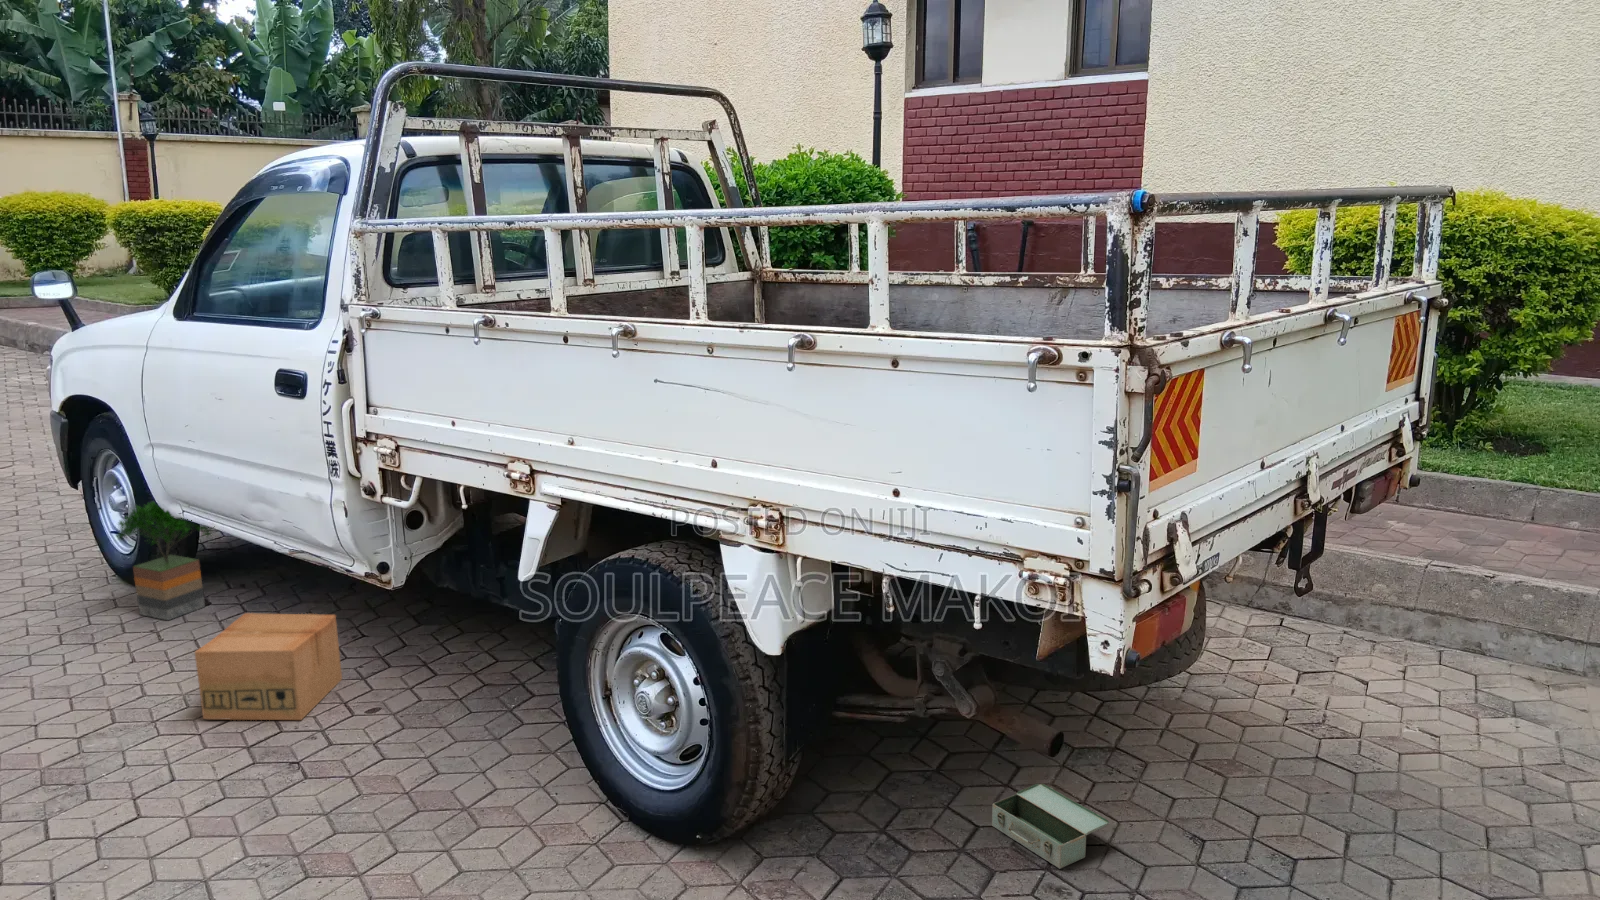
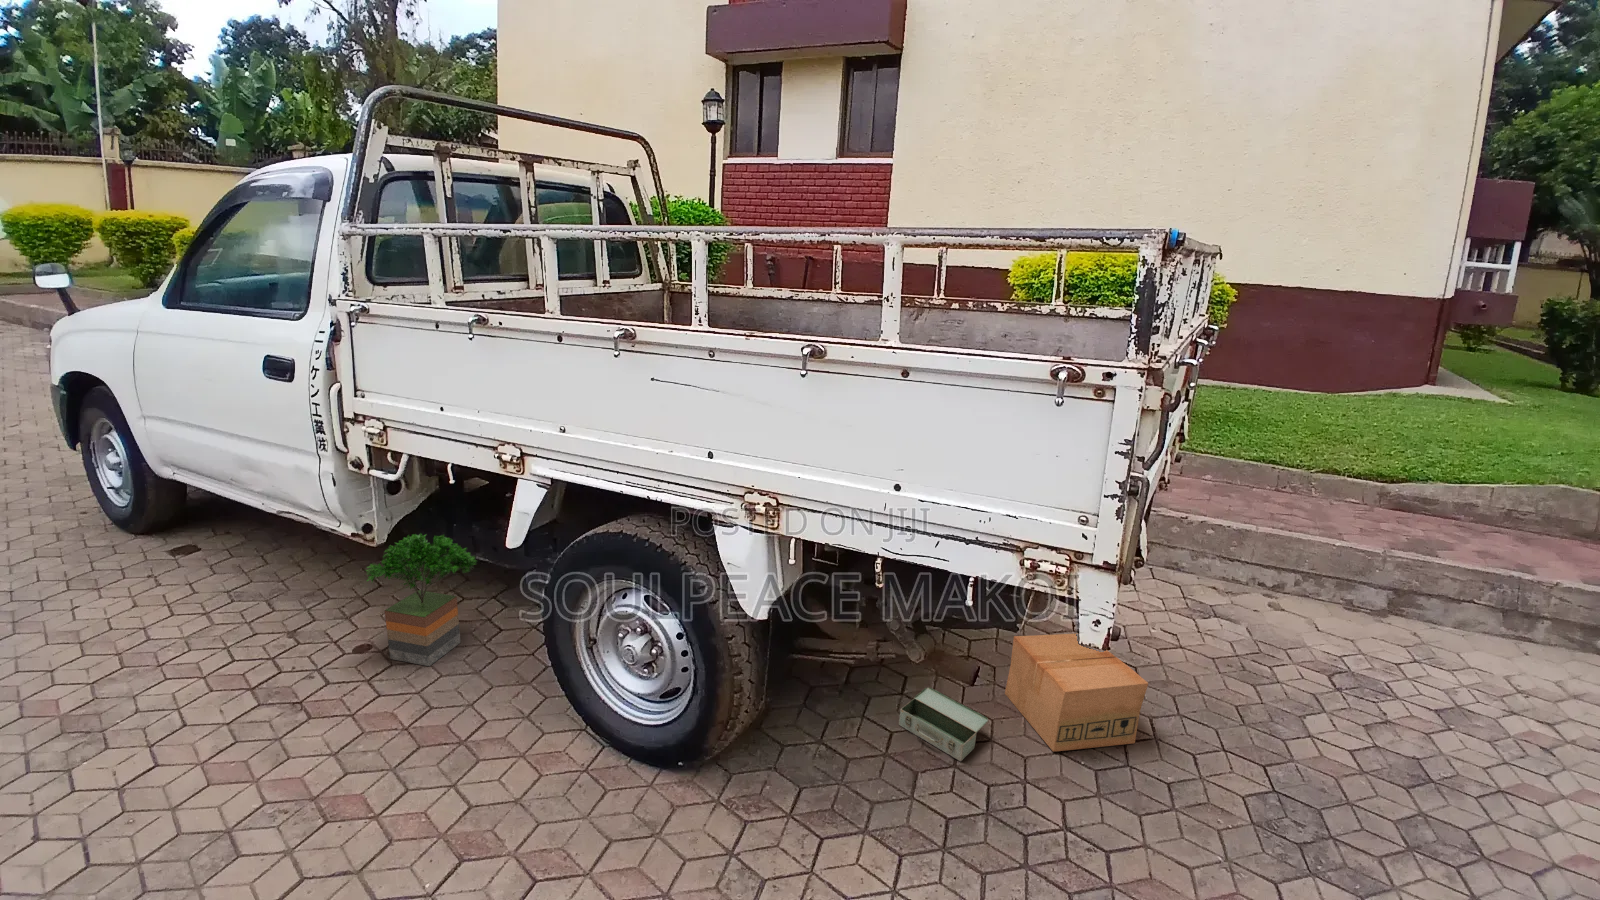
potted tree: present [119,502,215,620] -> present [366,534,476,666]
cardboard box: present [195,613,342,720] -> present [1005,634,1148,752]

